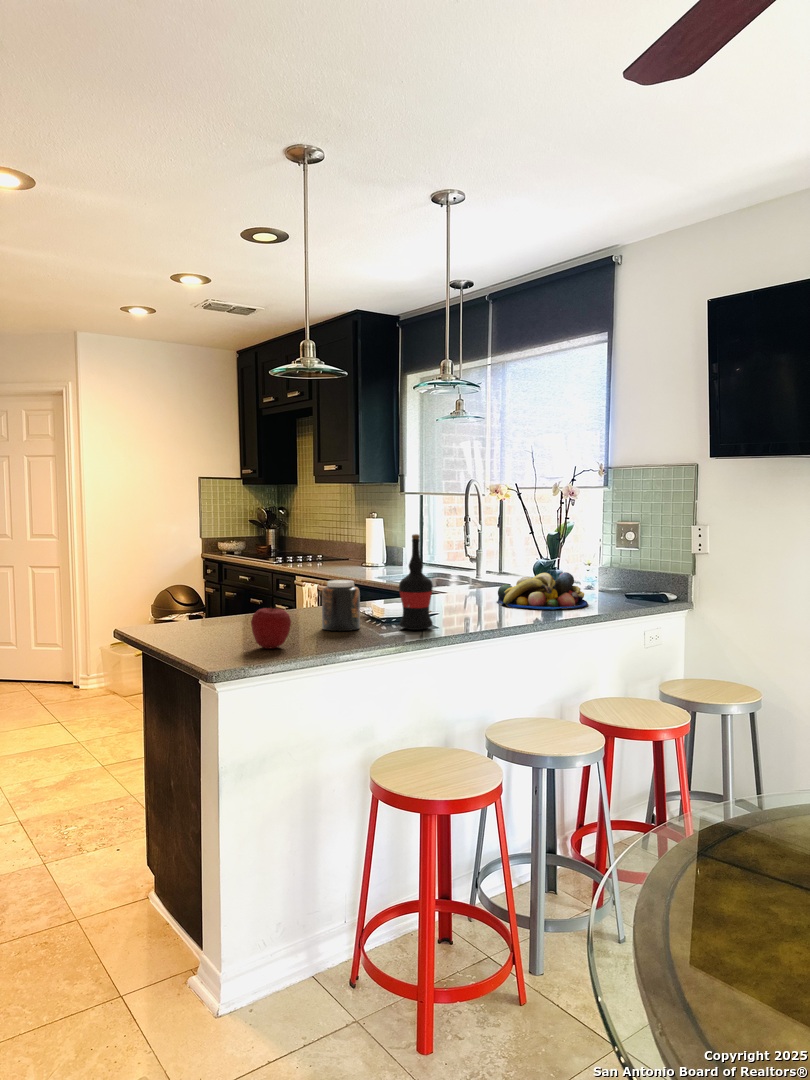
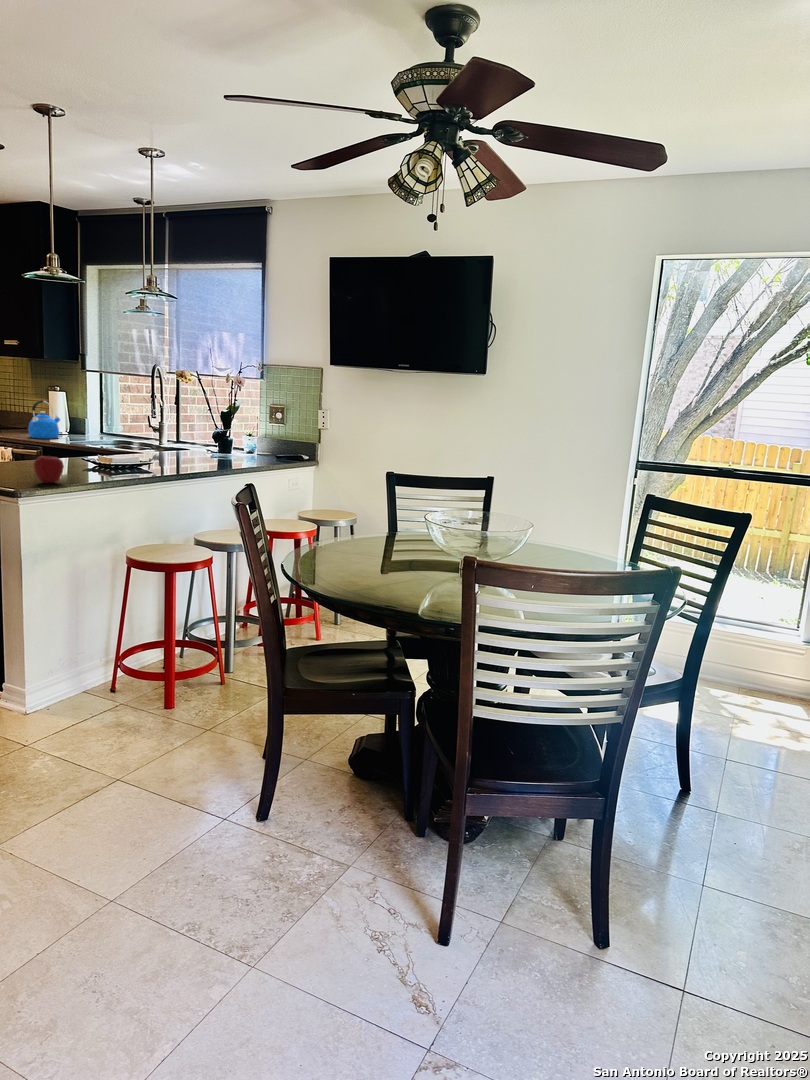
kettle: none [335,529,370,573] -> present [28,400,60,439]
wine bottle: present [399,534,433,630] -> none [130,409,154,474]
fruit bowl: present [497,572,588,609] -> none [187,439,252,464]
jar: present [322,580,360,631] -> none [72,439,101,475]

